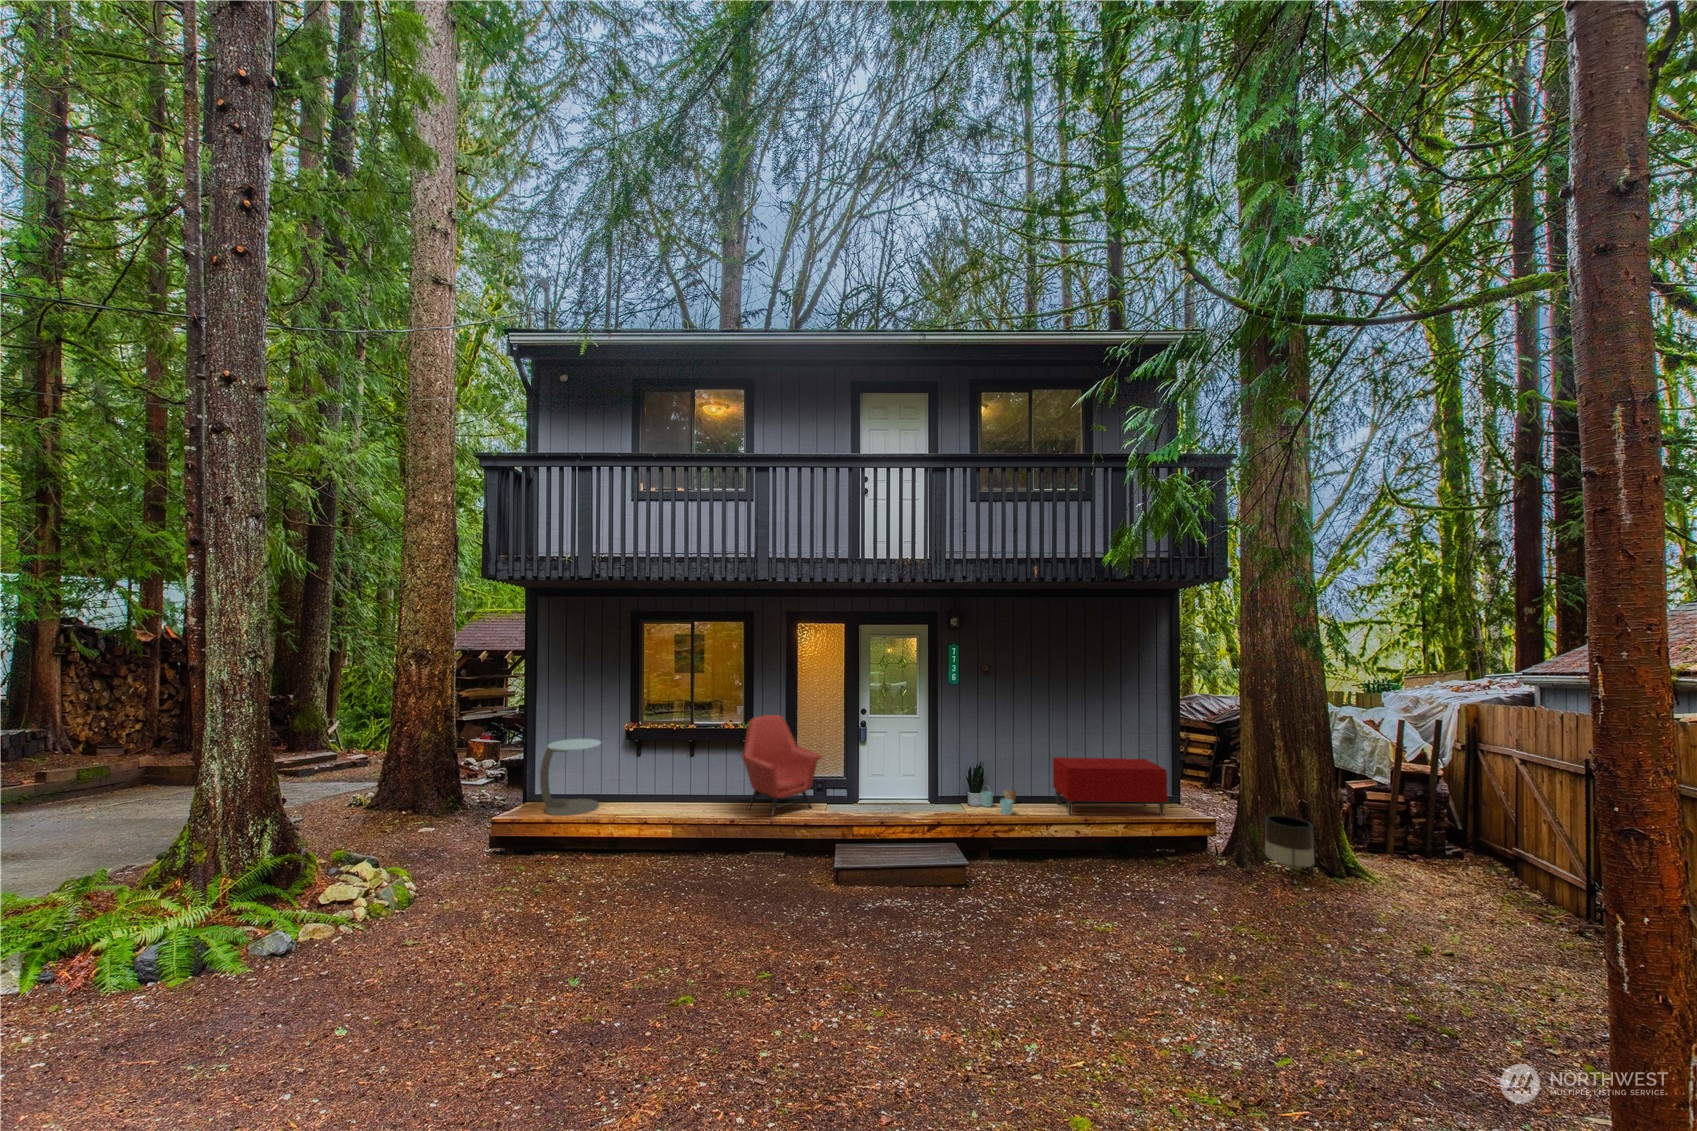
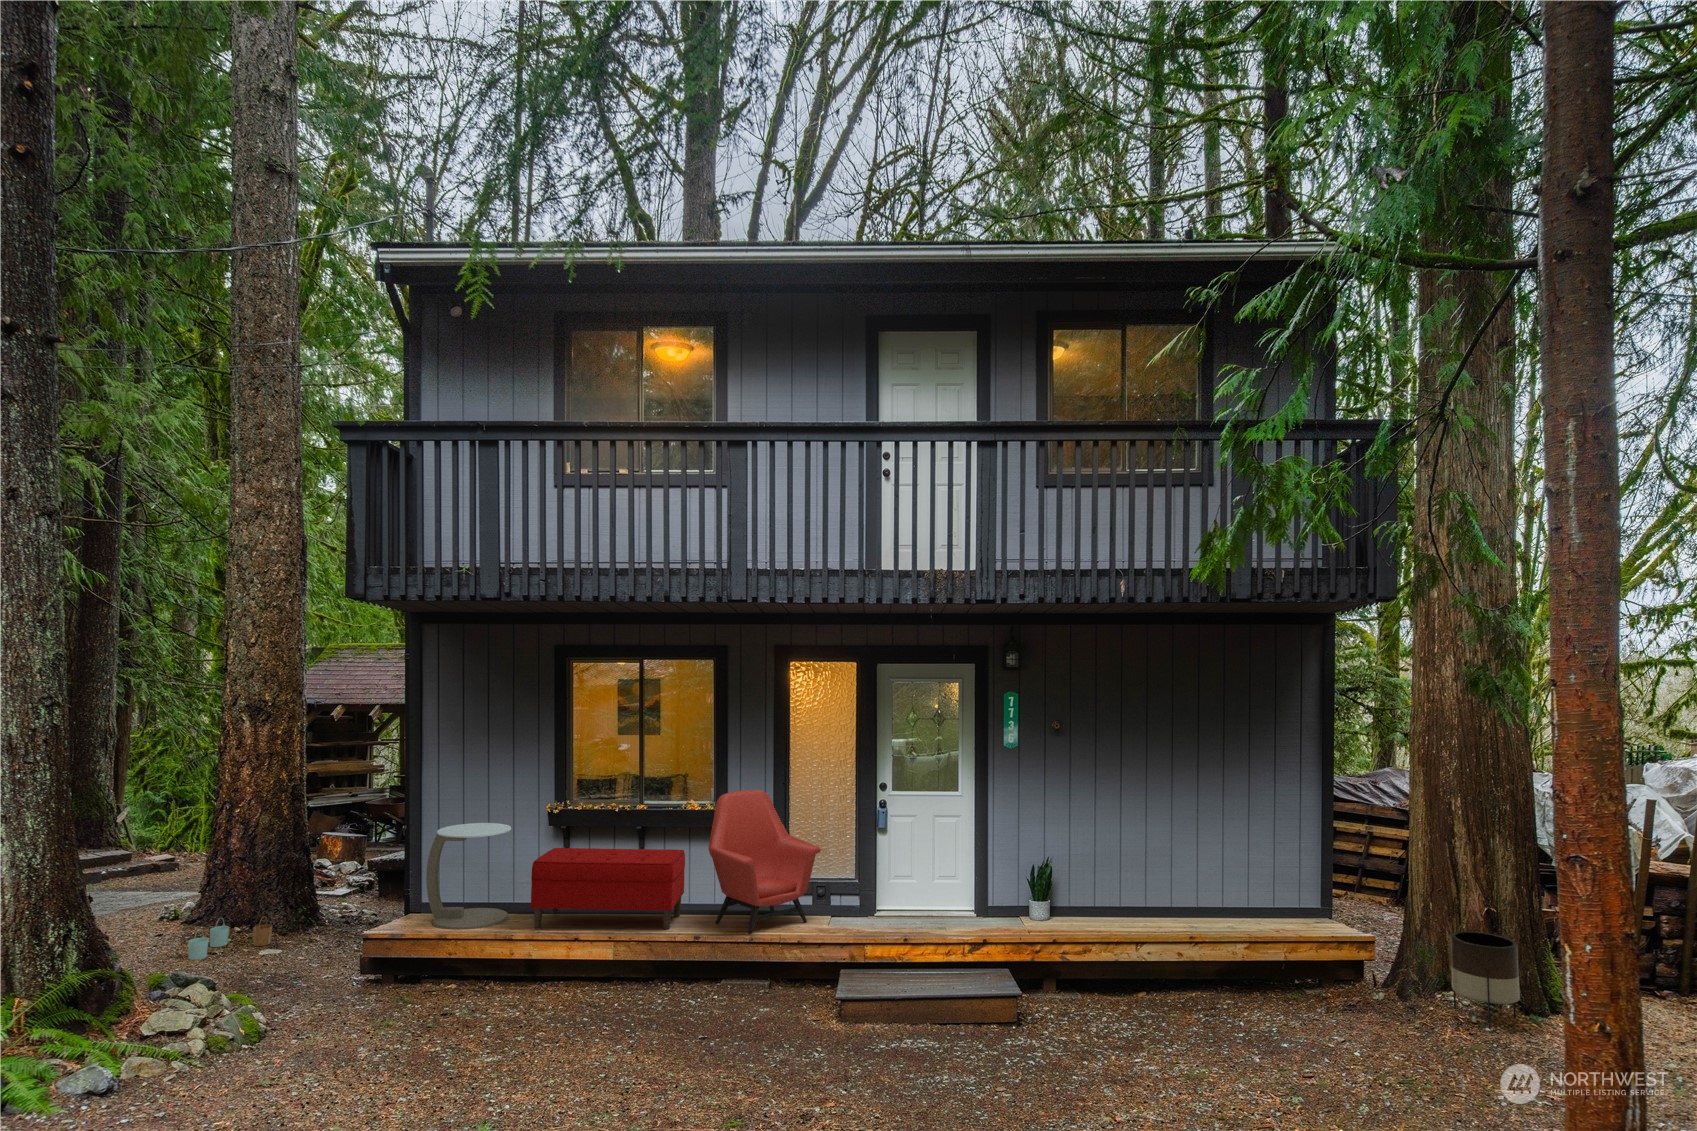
bench: present [1053,757,1168,816] -> present [531,848,685,930]
bucket: present [981,790,1016,815] -> present [188,916,273,960]

